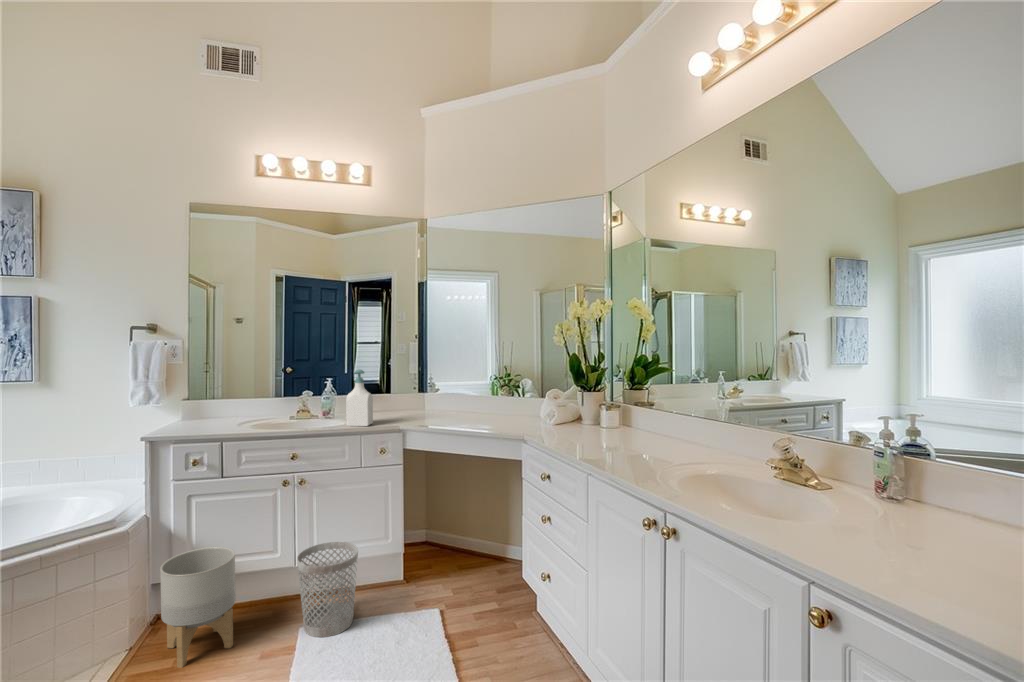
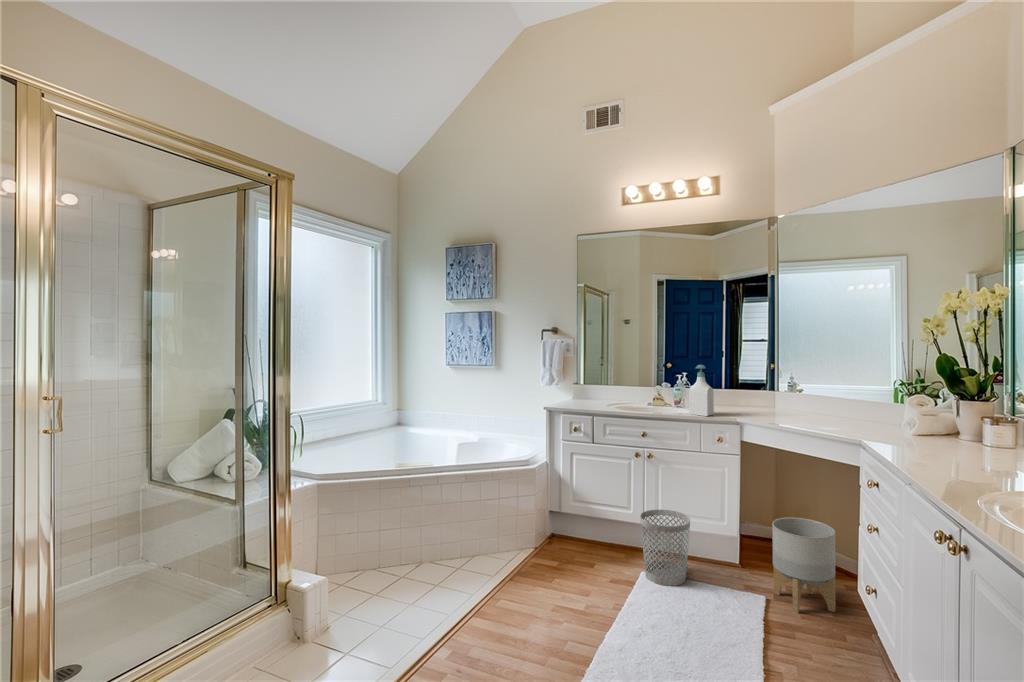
planter: present [160,547,236,667] -> present [772,517,835,614]

